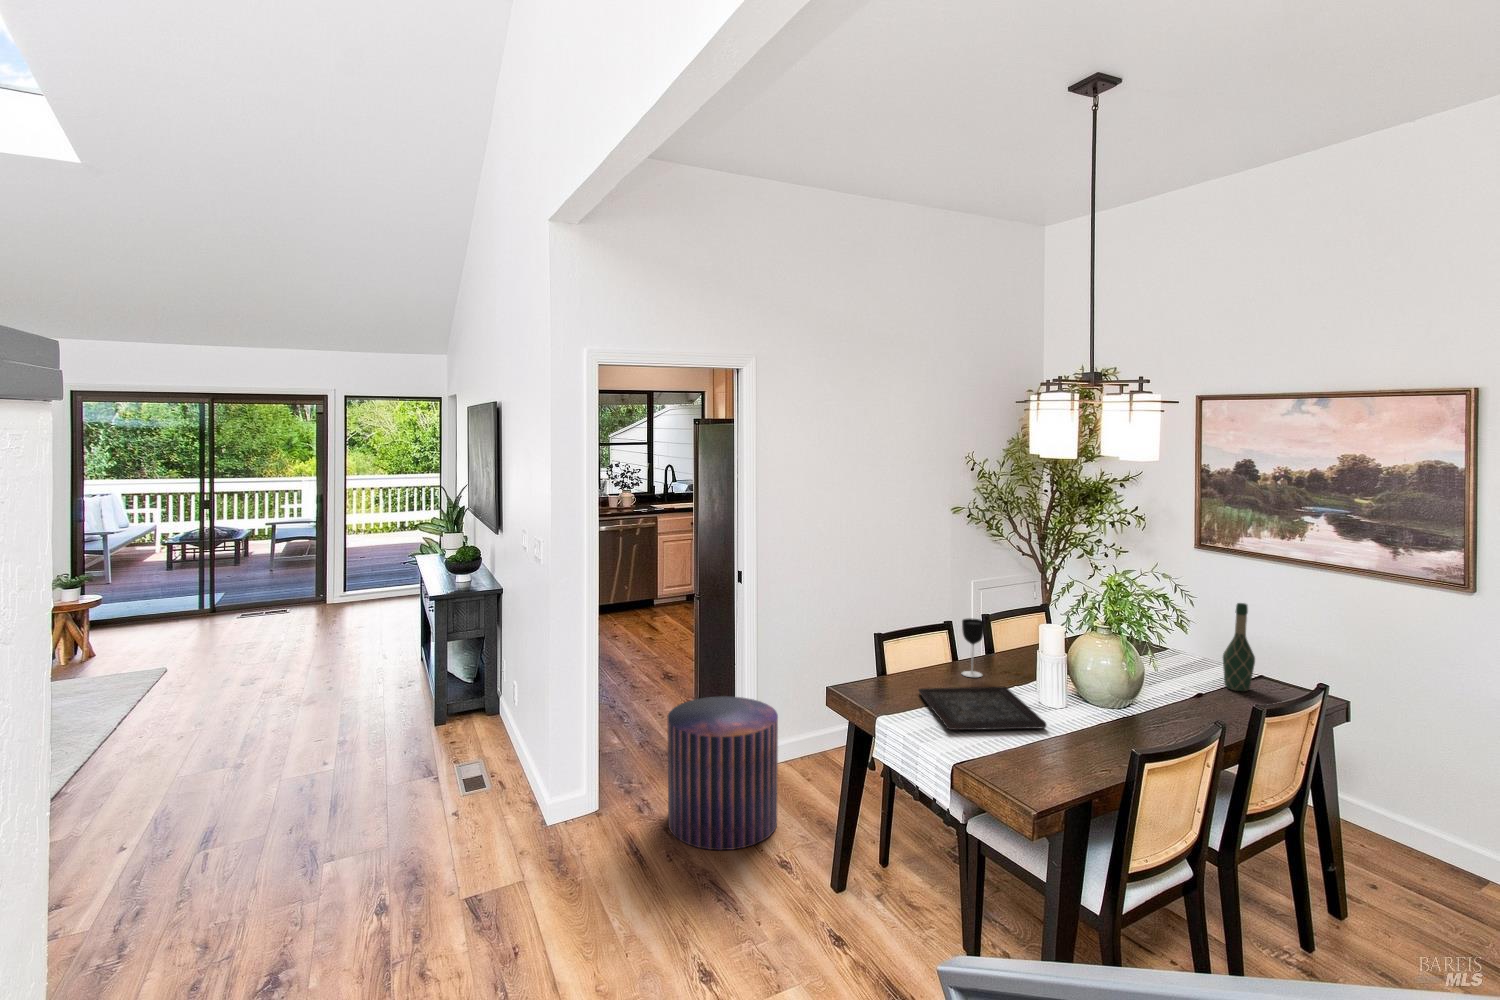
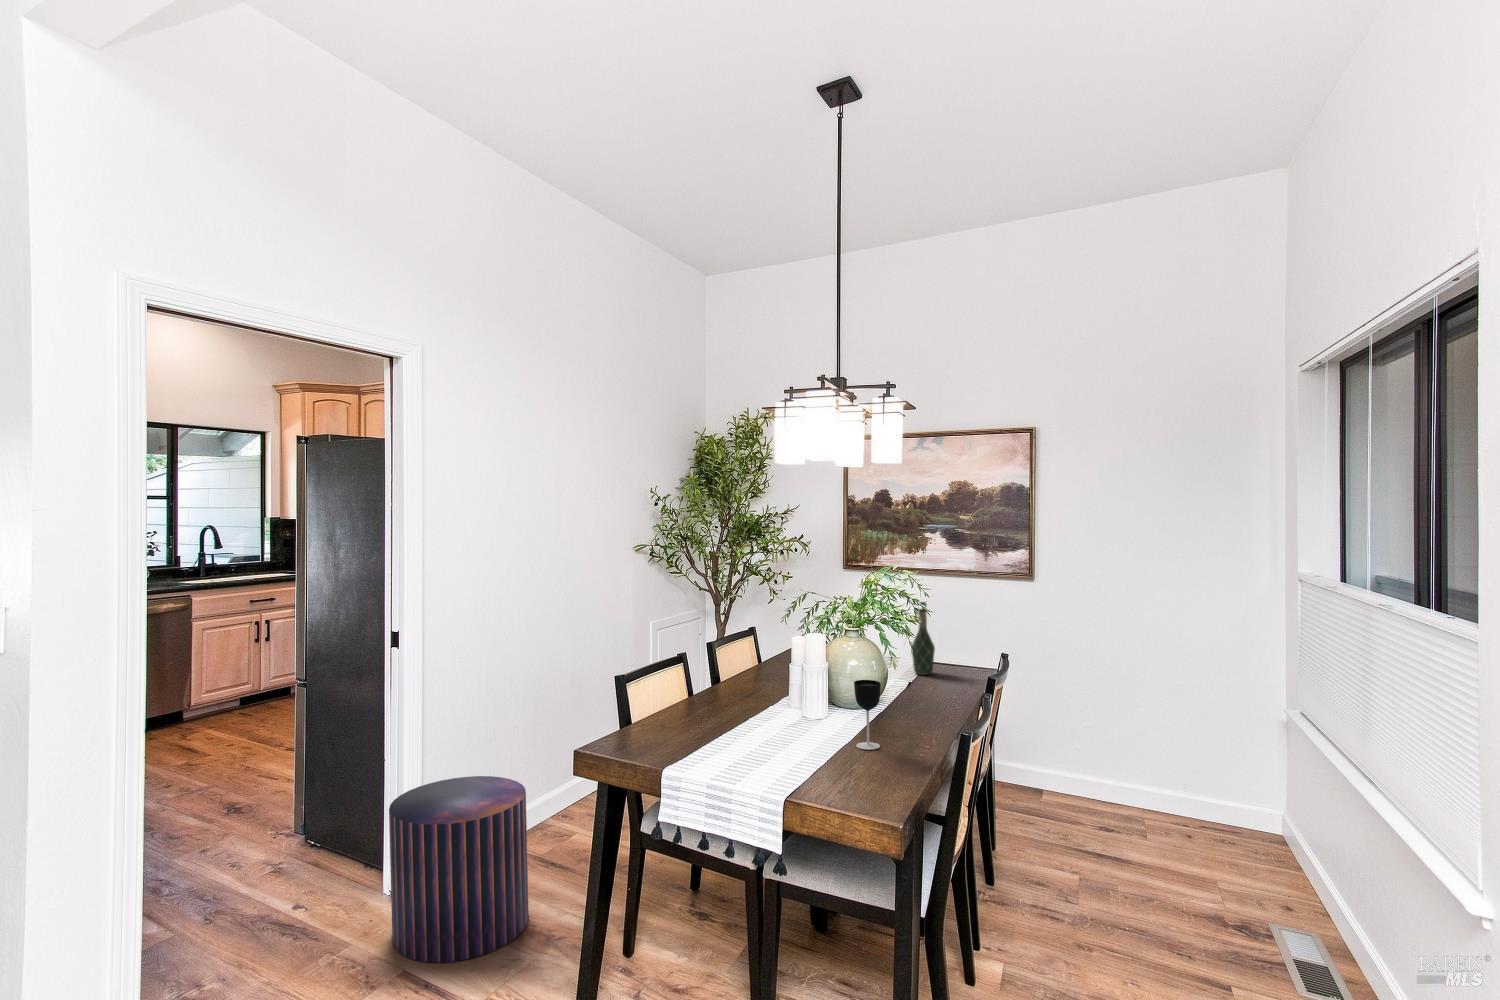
wine glass: present [962,619,985,677] -> present [854,680,881,750]
tray: present [918,686,1047,730] -> none [696,702,827,745]

